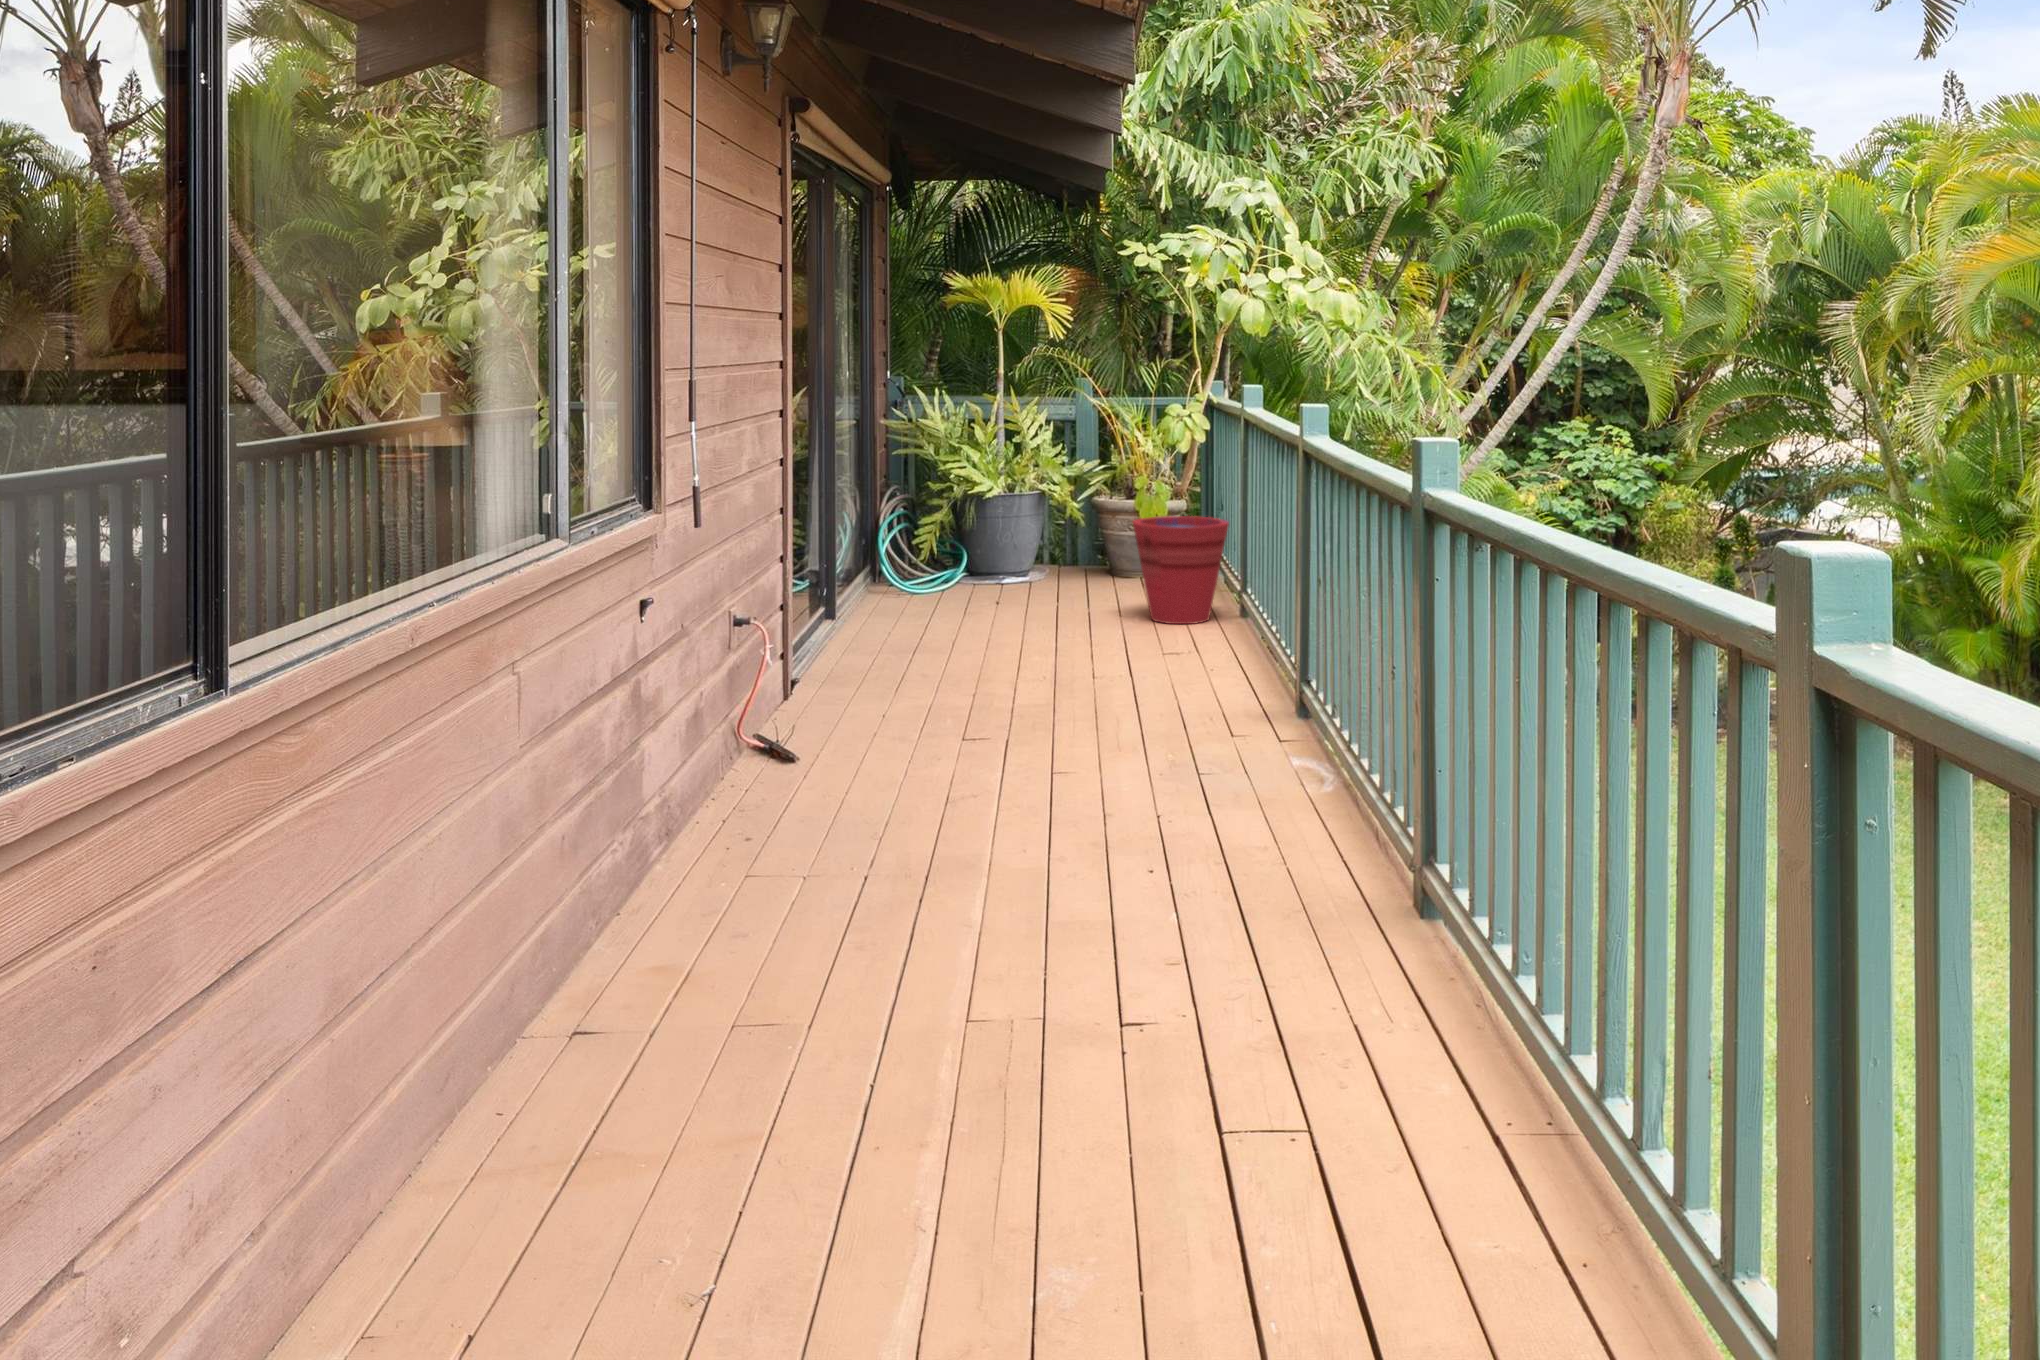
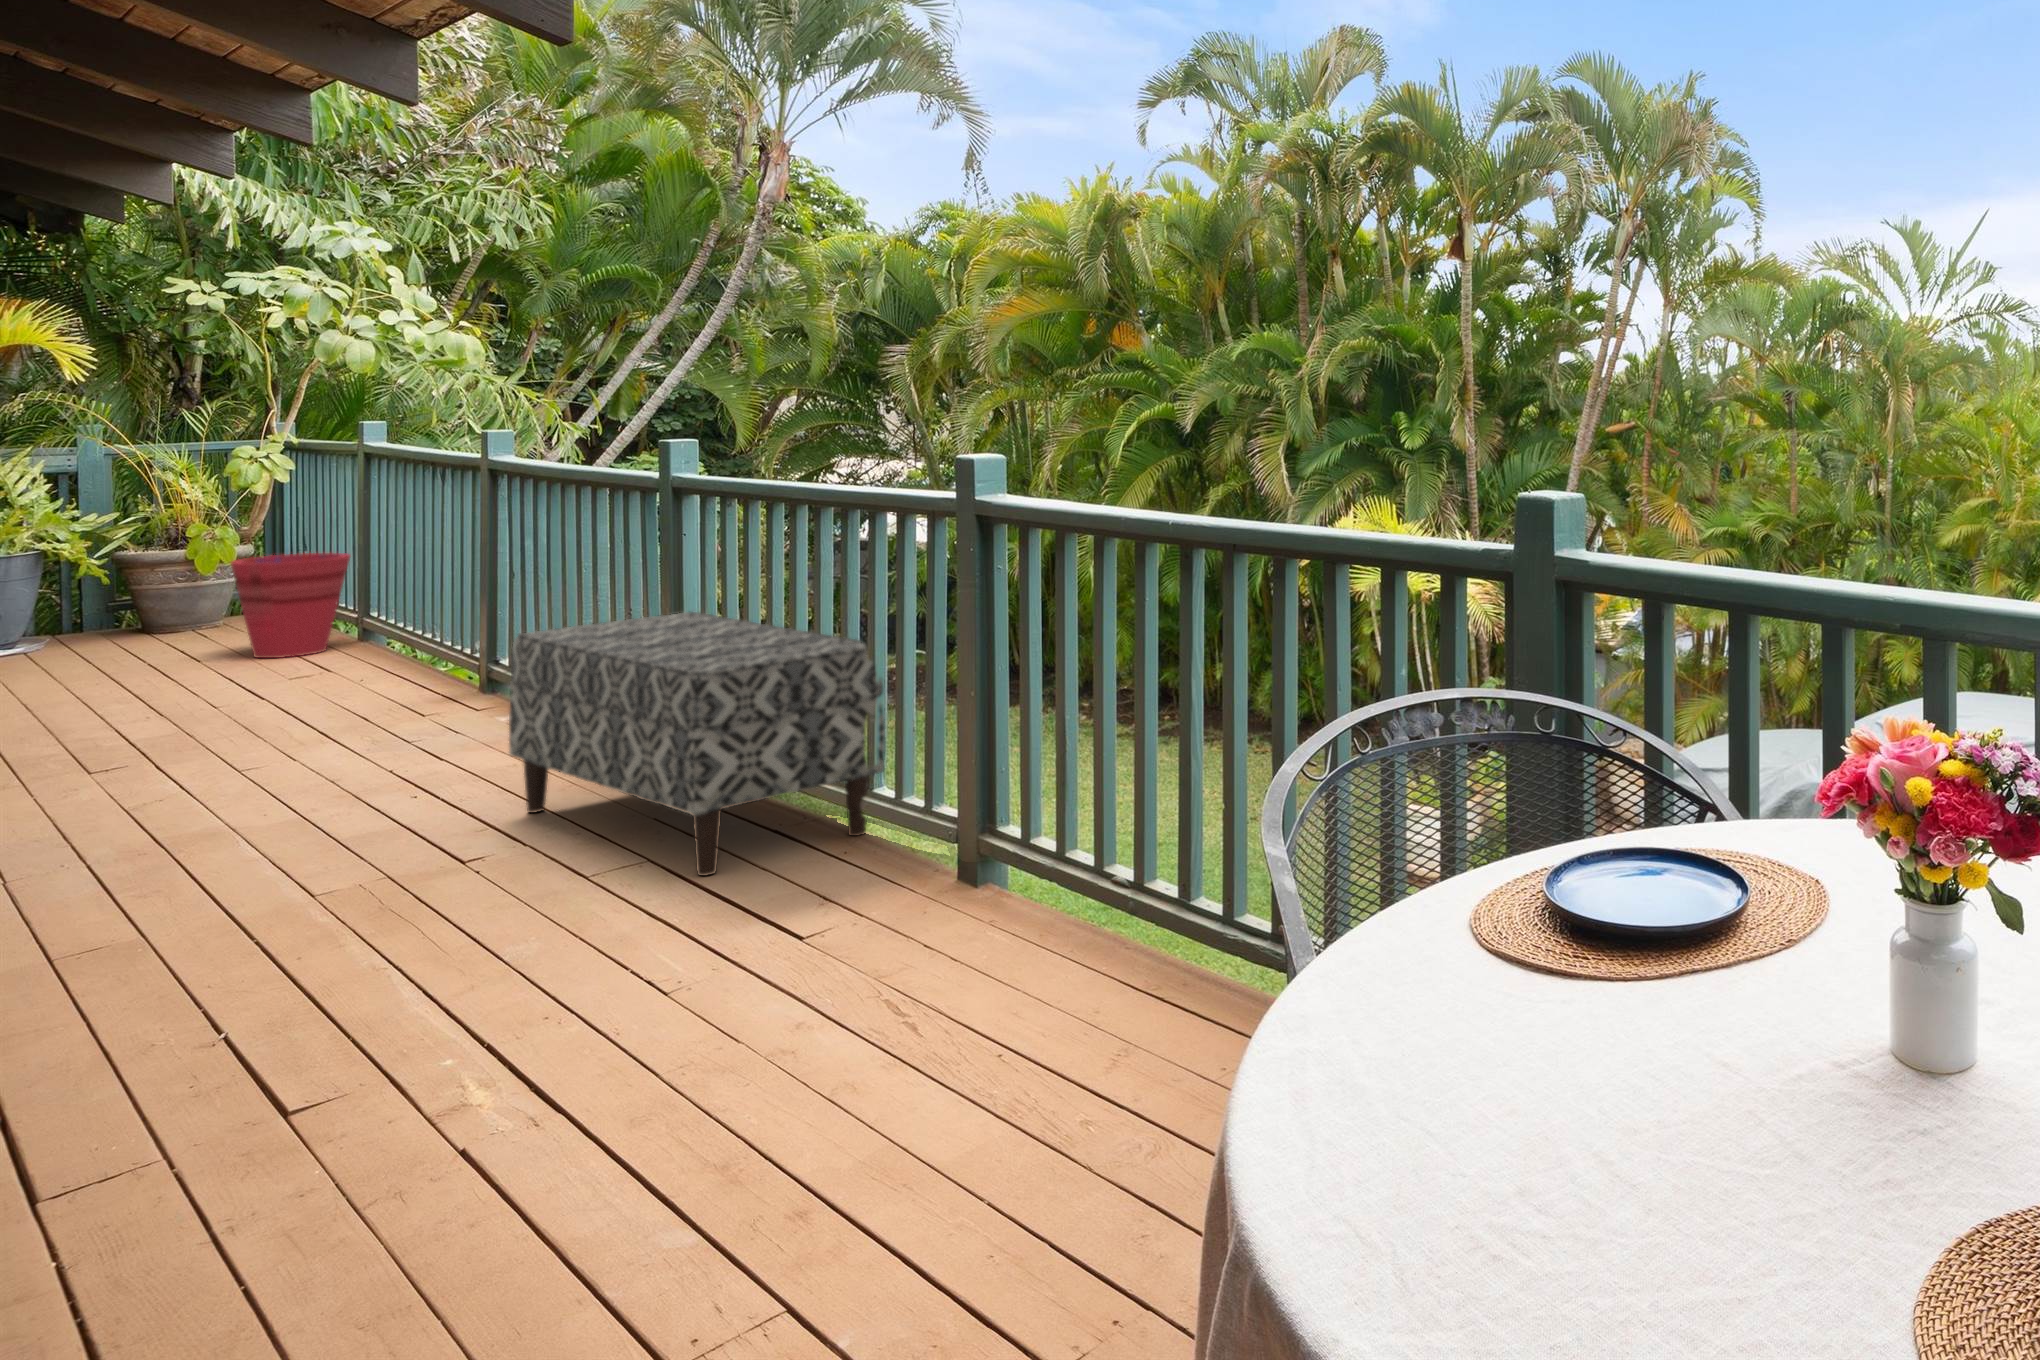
bench: none [1160,697,1614,1246] -> present [509,612,885,876]

